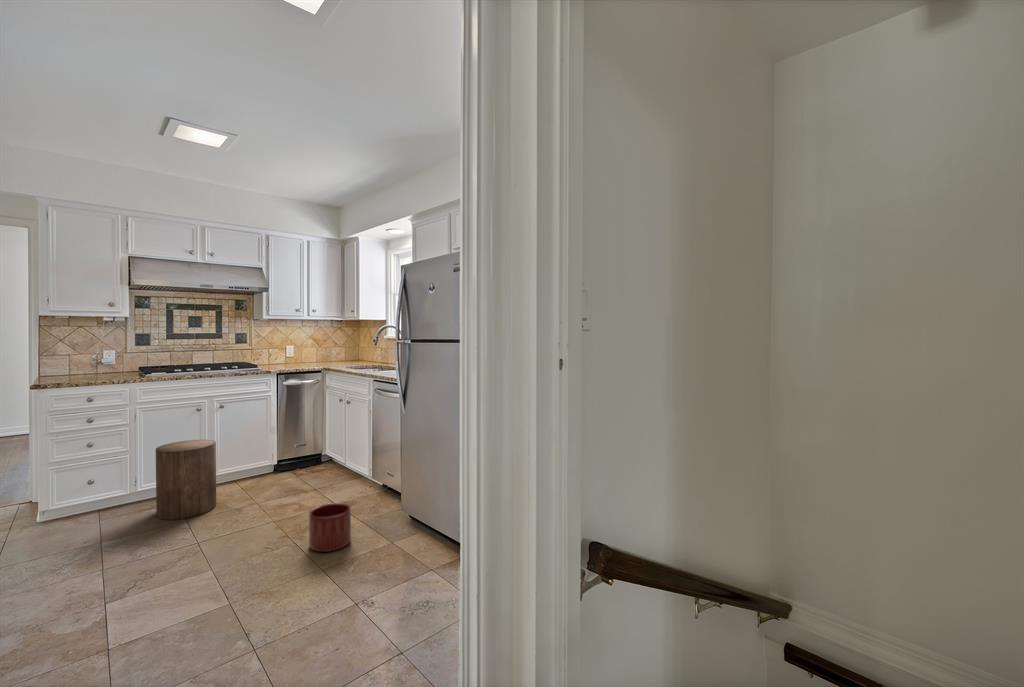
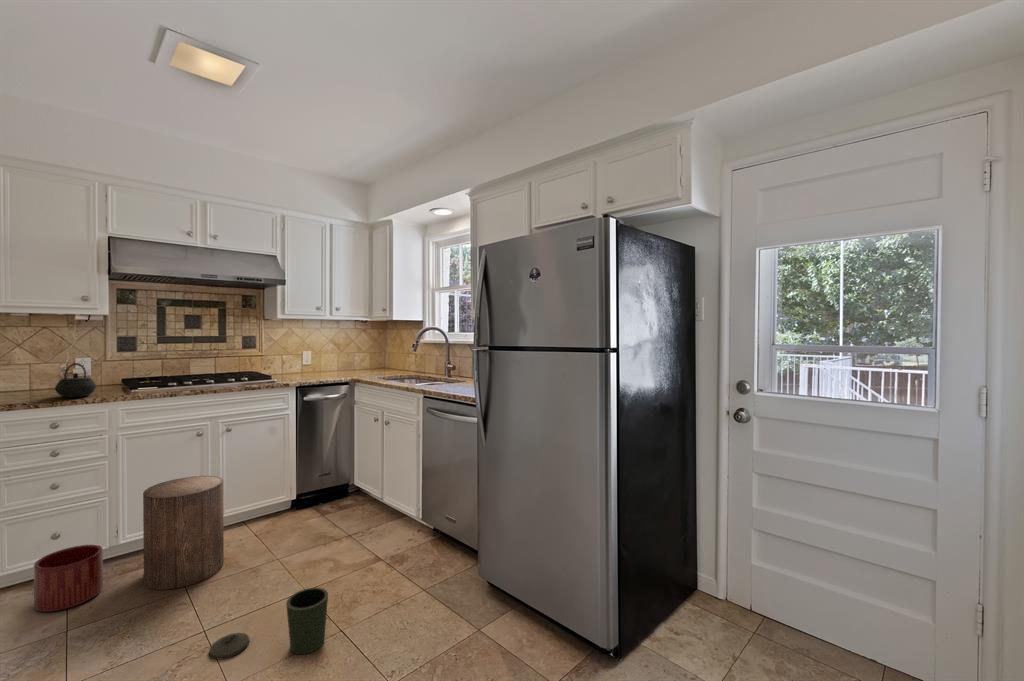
kettle: none [90,353,120,379] -> present [55,363,96,397]
planter: present [309,503,351,552] -> present [34,545,103,612]
trash can: none [201,512,285,556] -> present [209,588,328,659]

